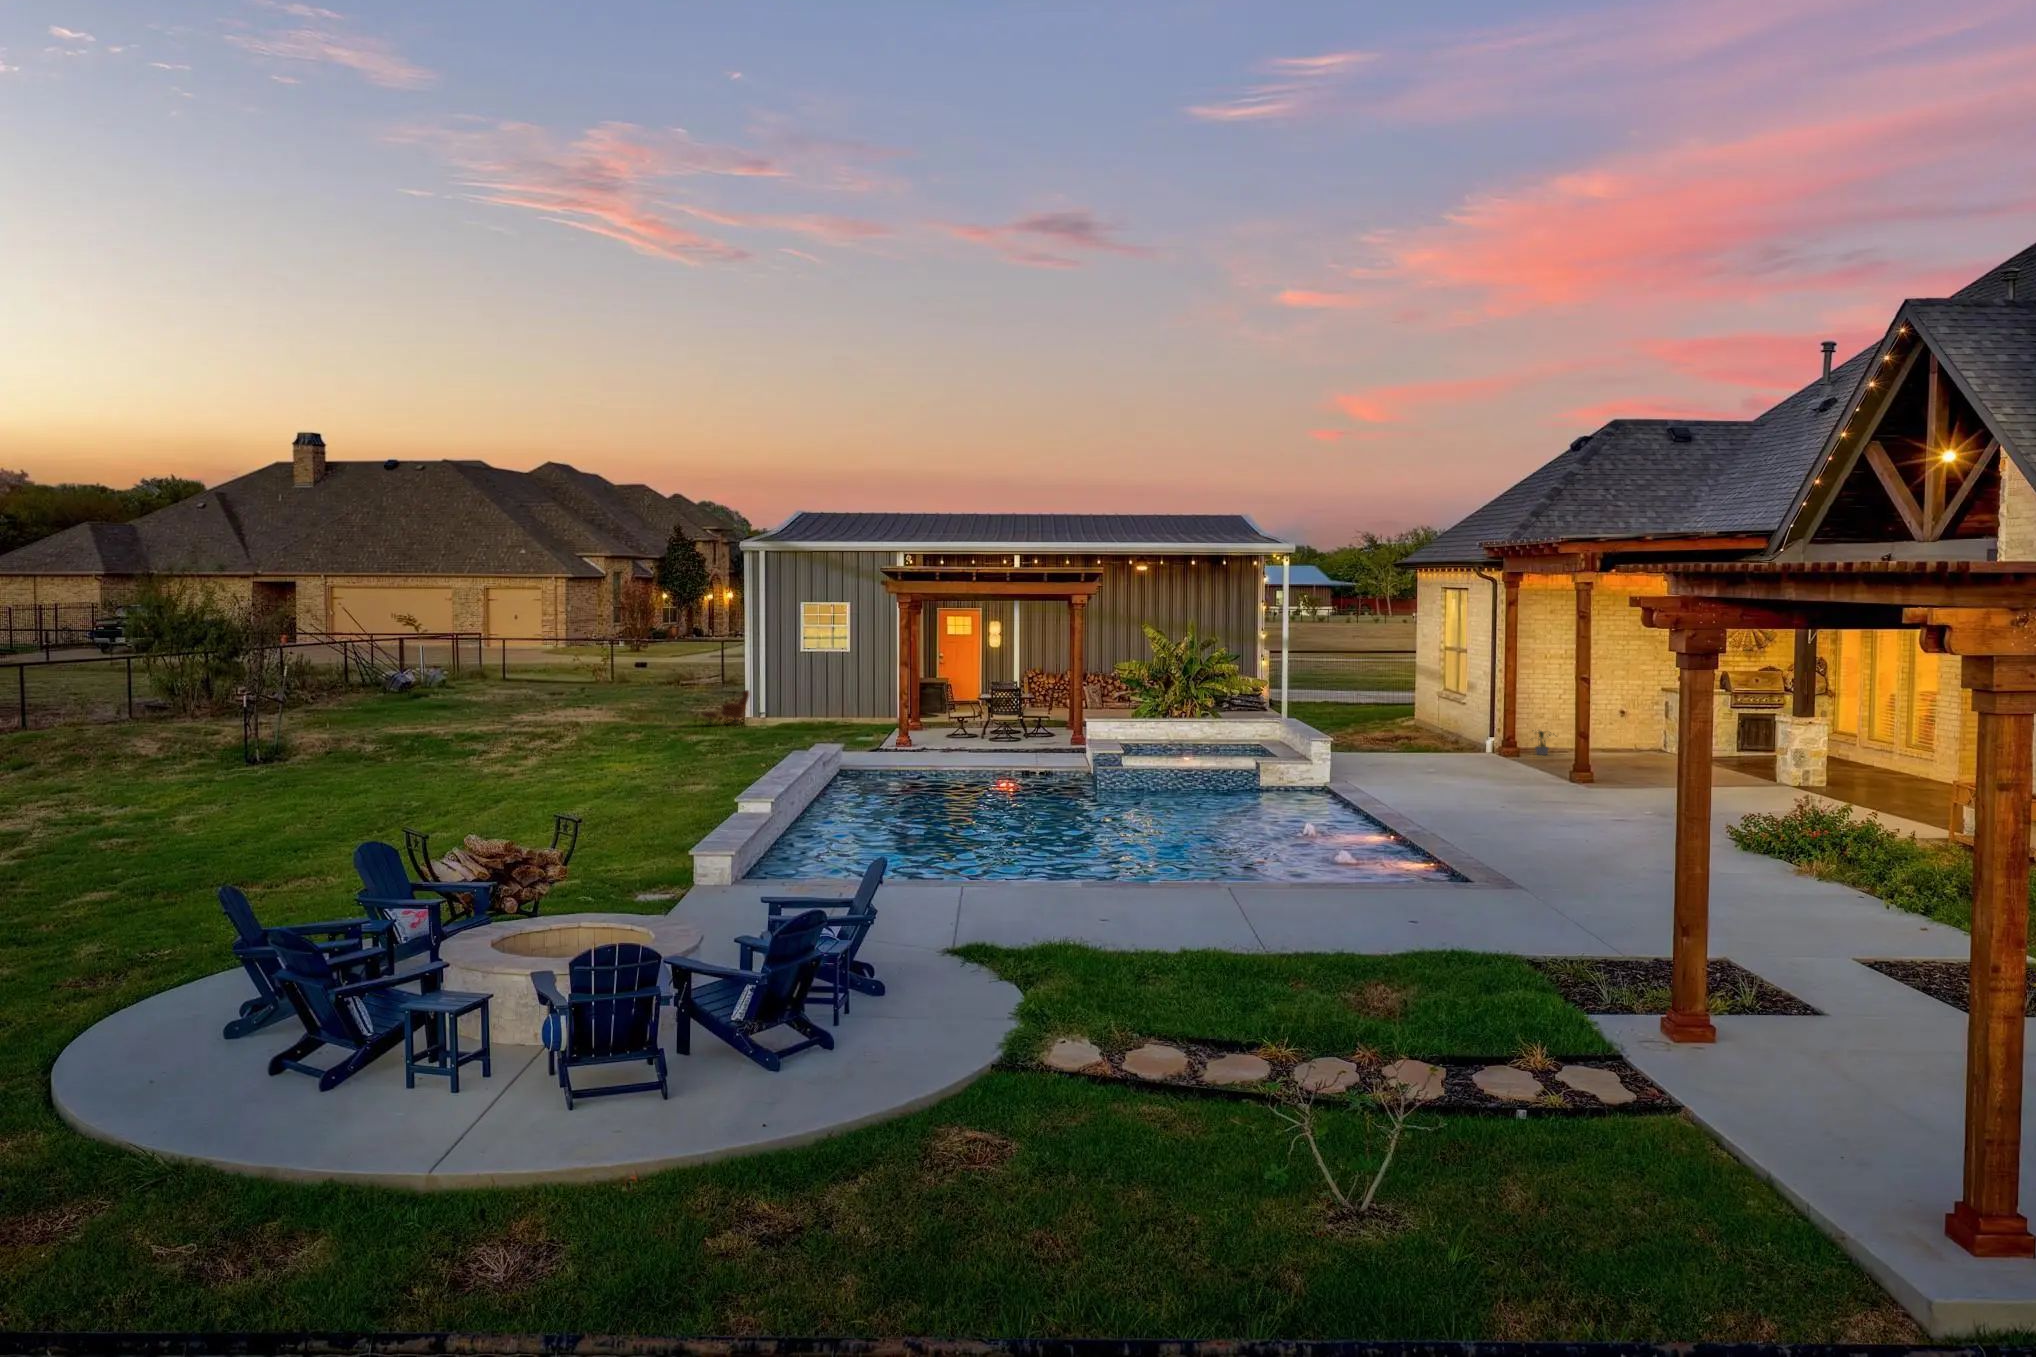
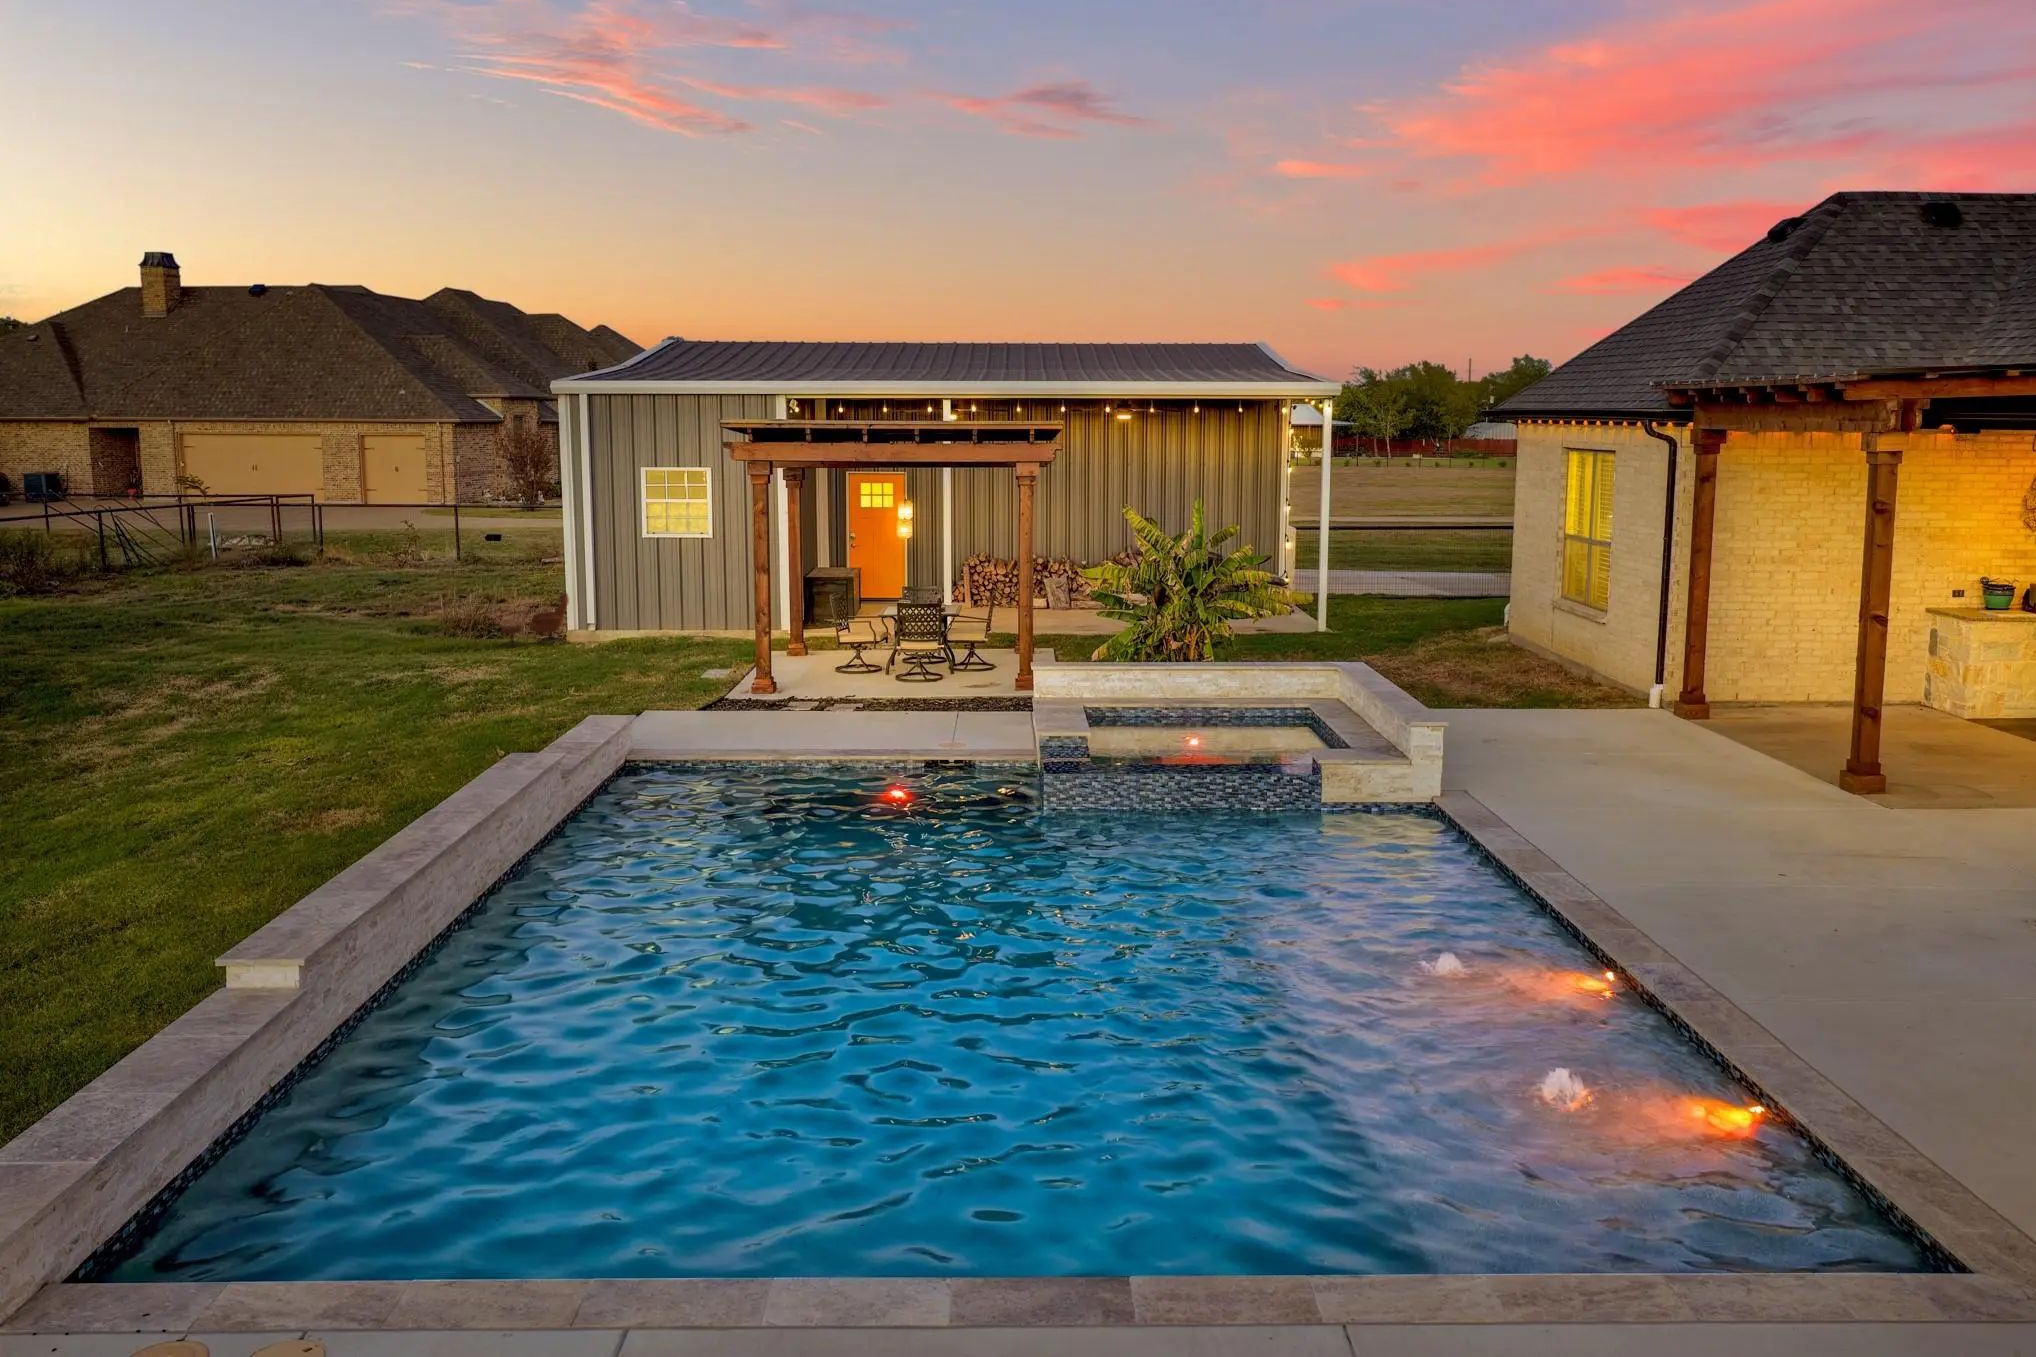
potted plant: present [1535,731,1556,755] -> none [1710,671,1762,711]

